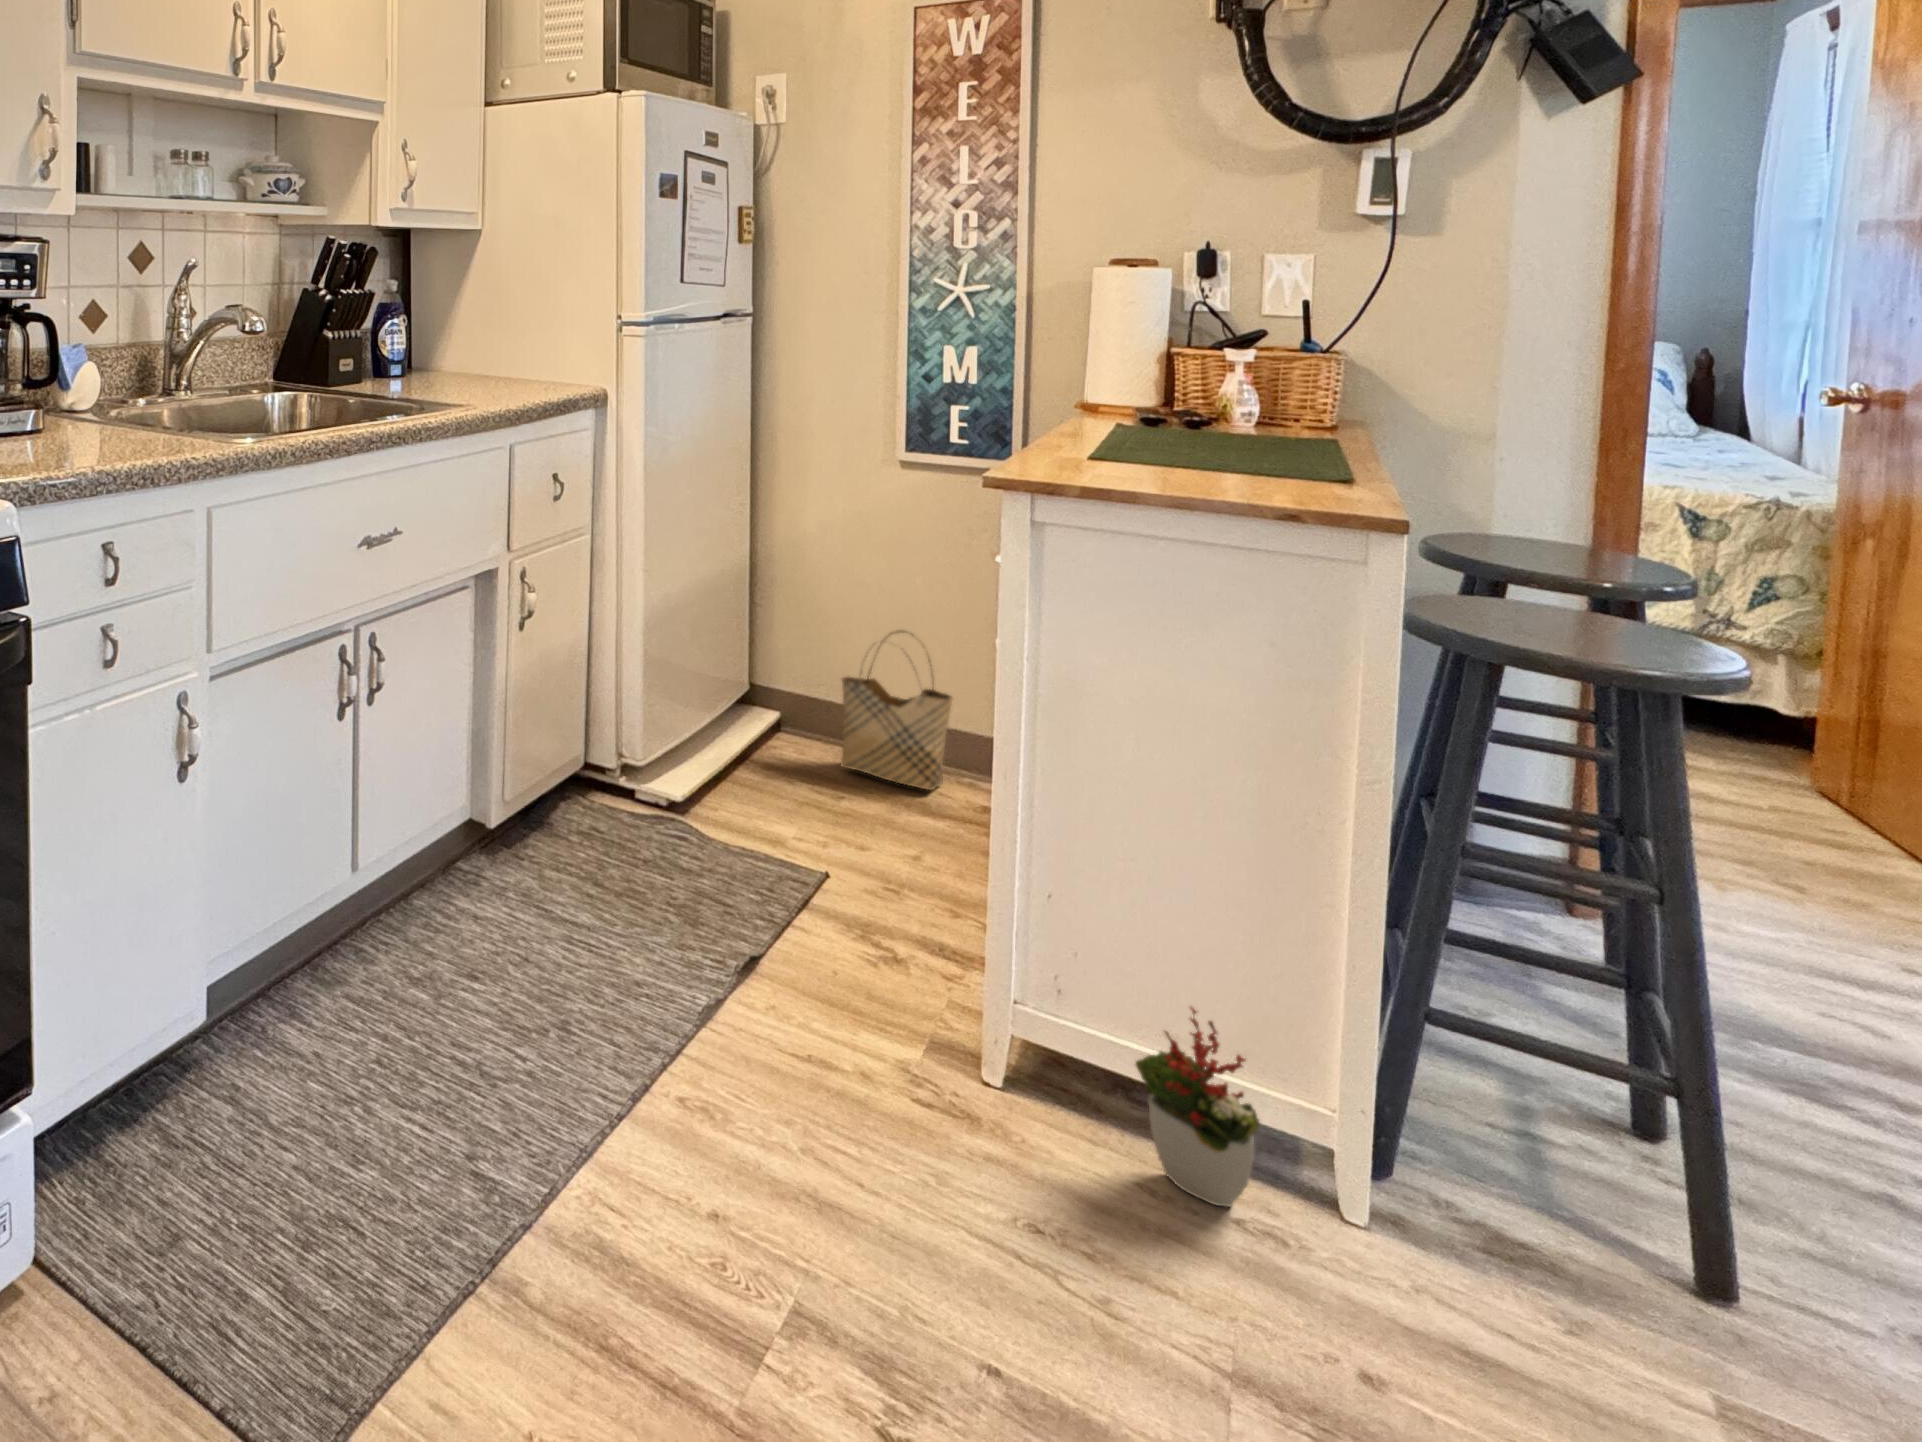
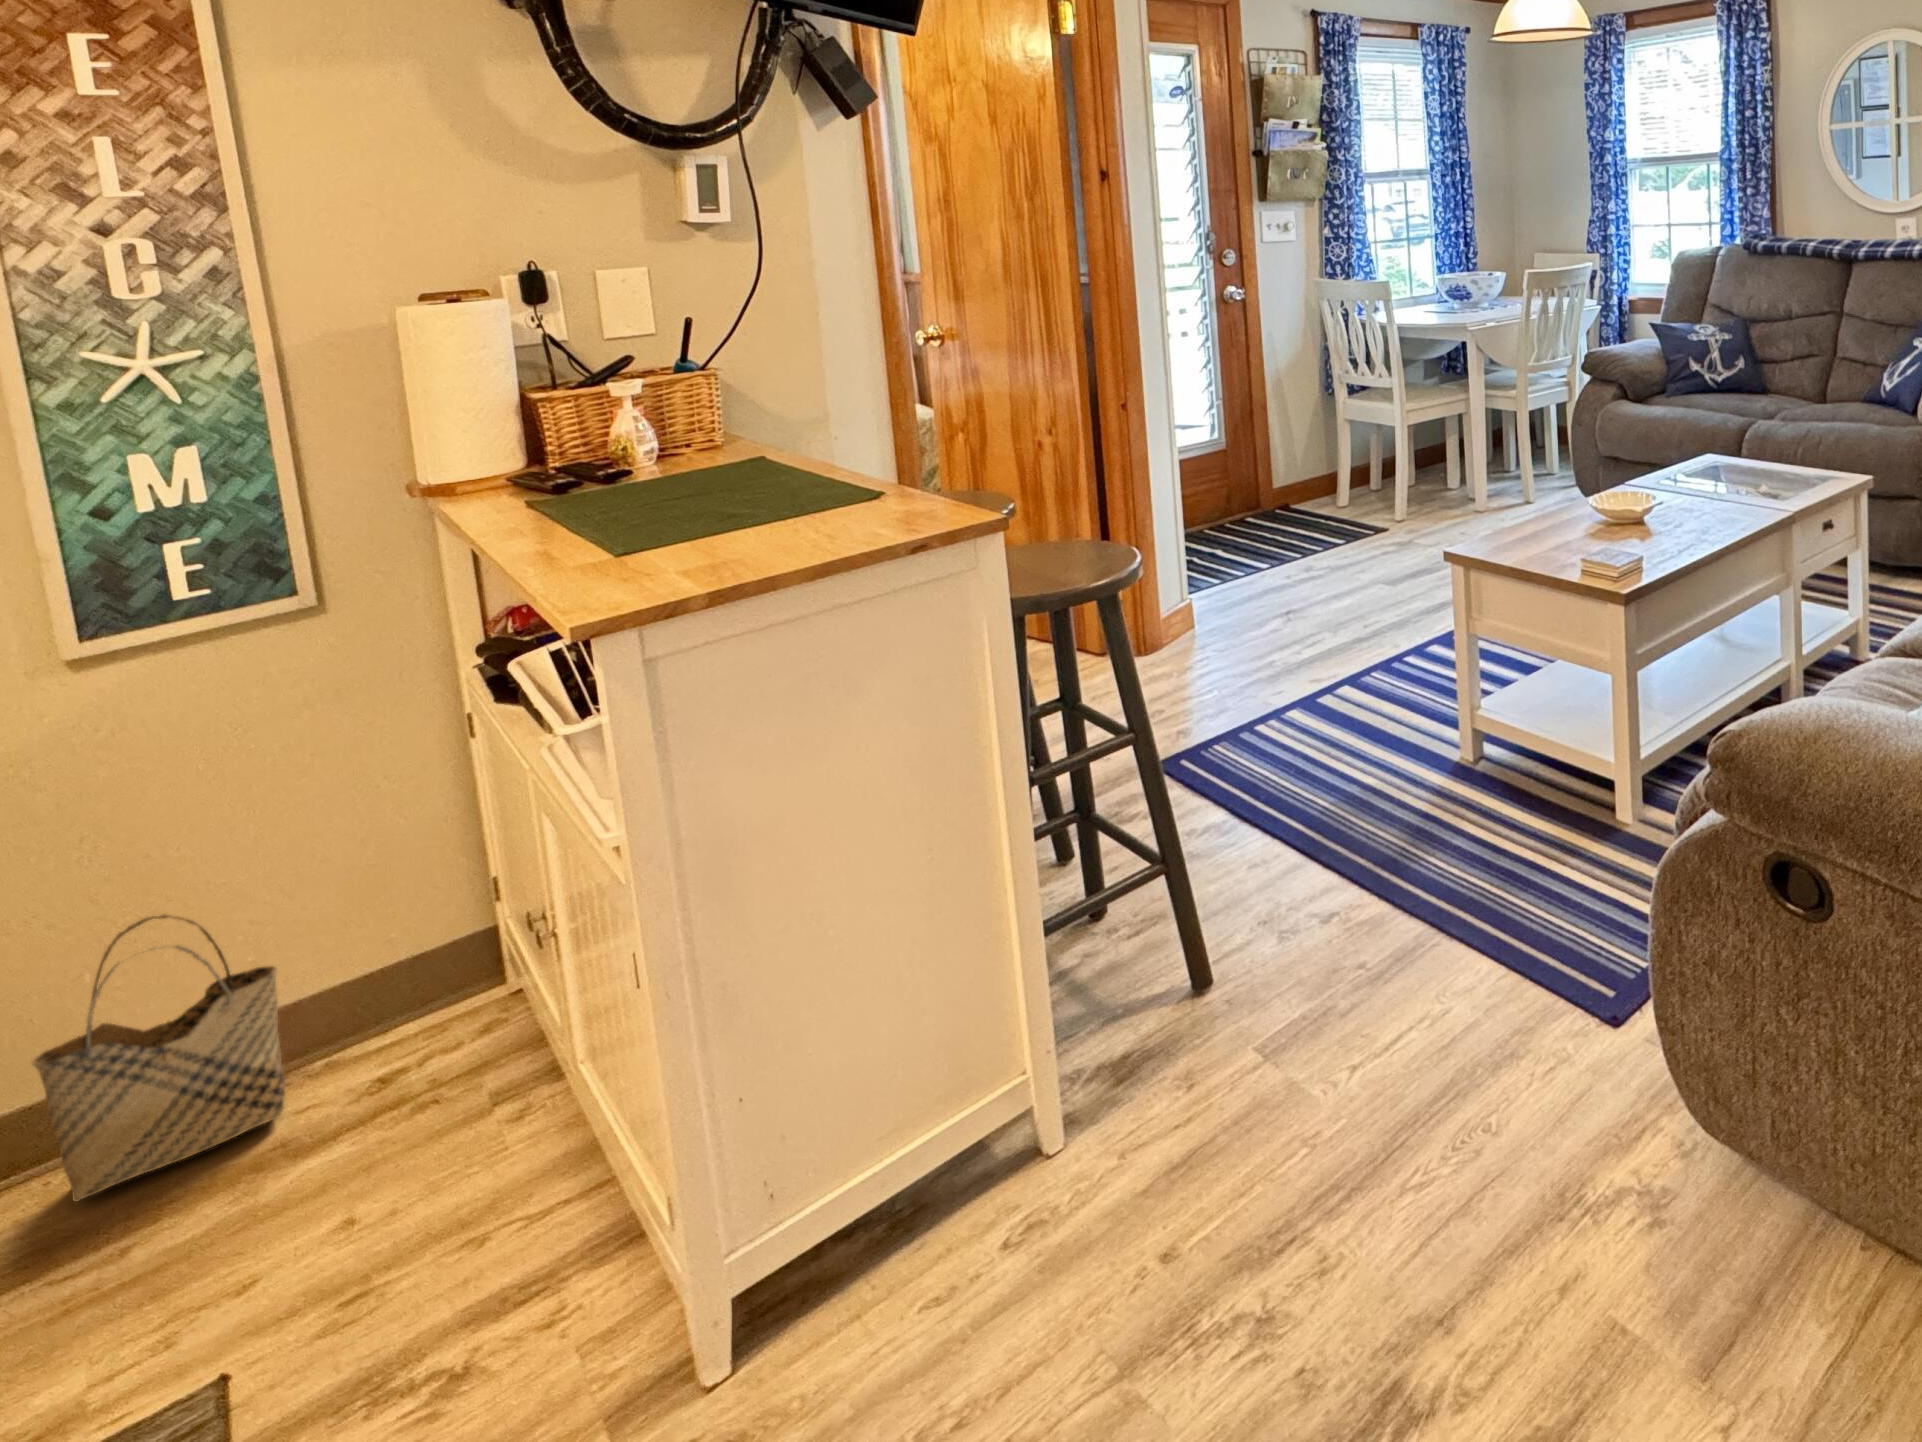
decorative plant: present [1136,1007,1259,1207] -> none [887,1084,1008,1278]

